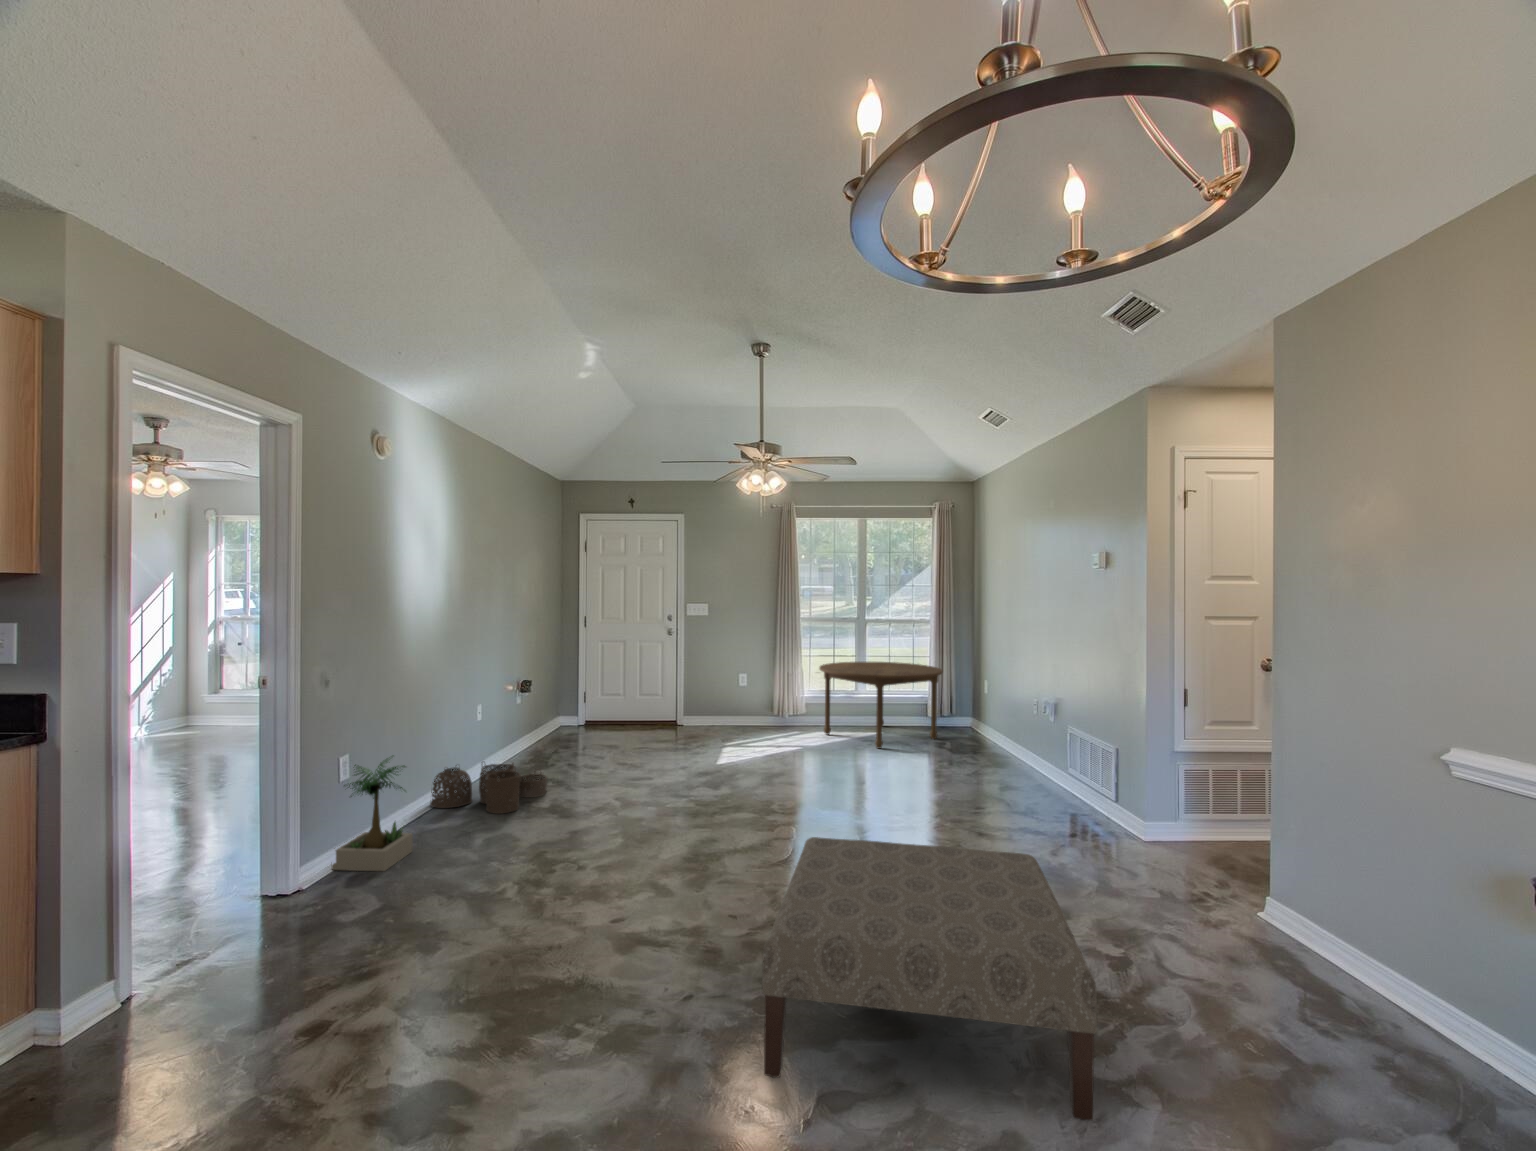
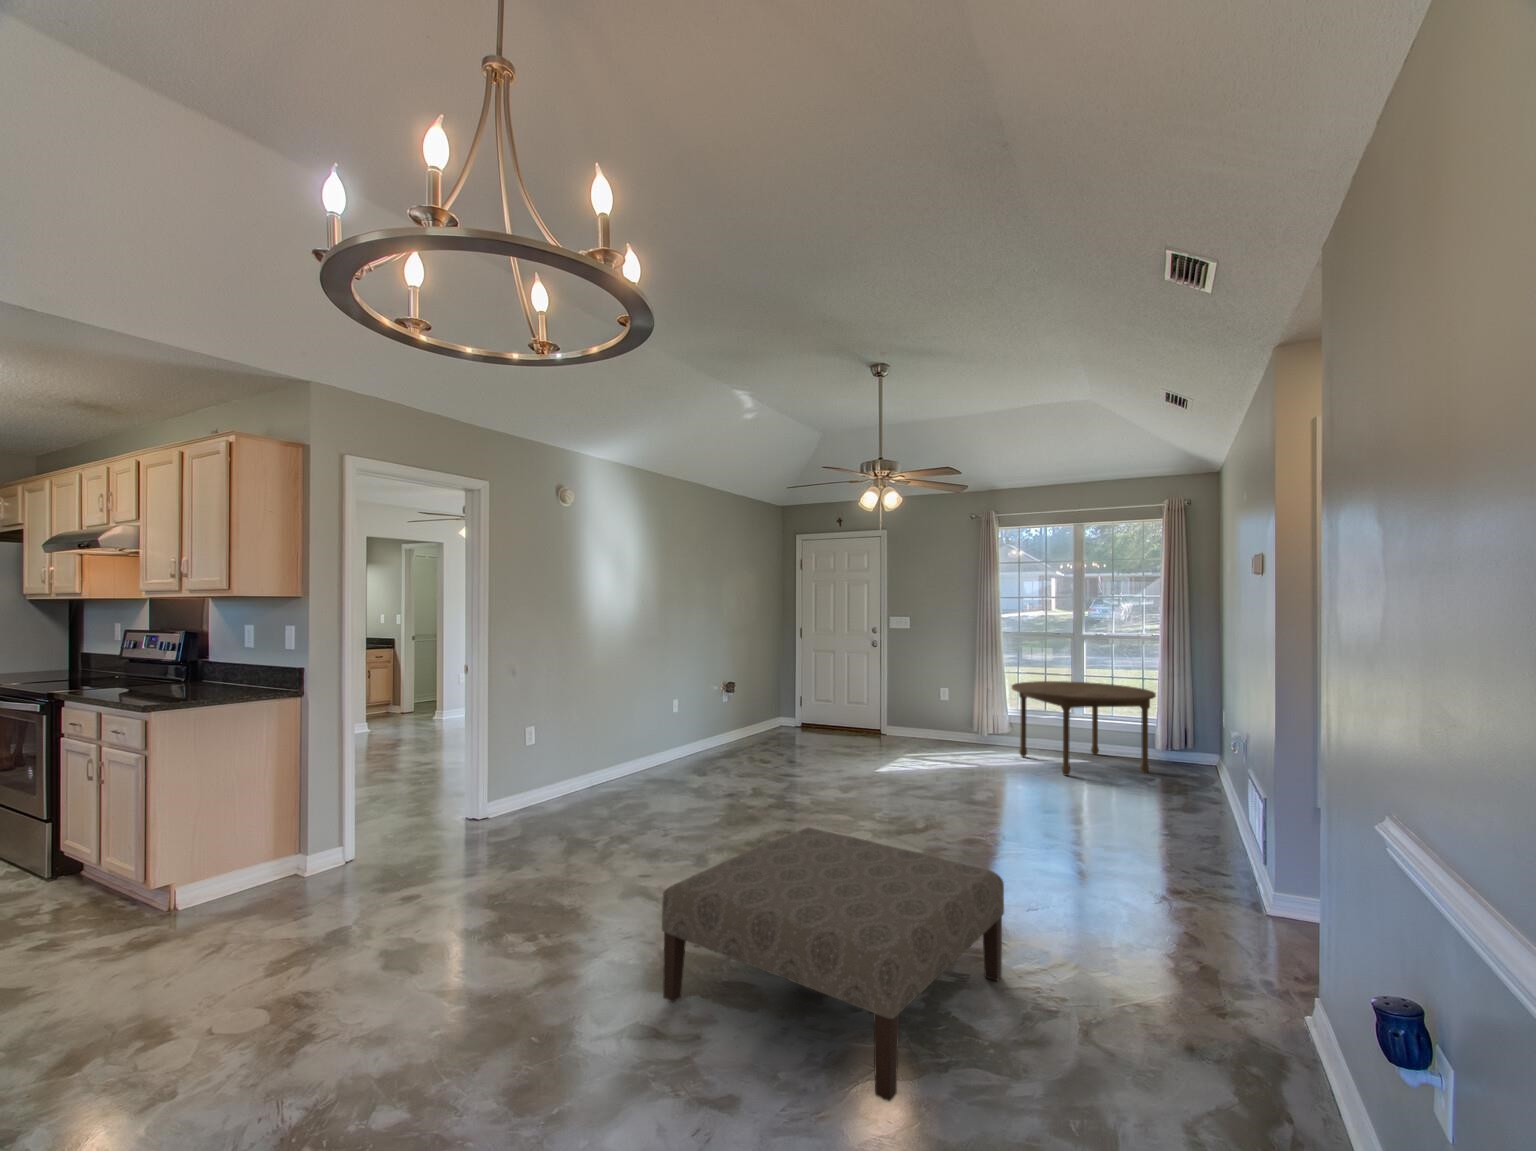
potted plant: present [332,757,413,871] -> none [522,730,581,818]
woven basket: present [430,763,547,814] -> none [621,746,714,790]

